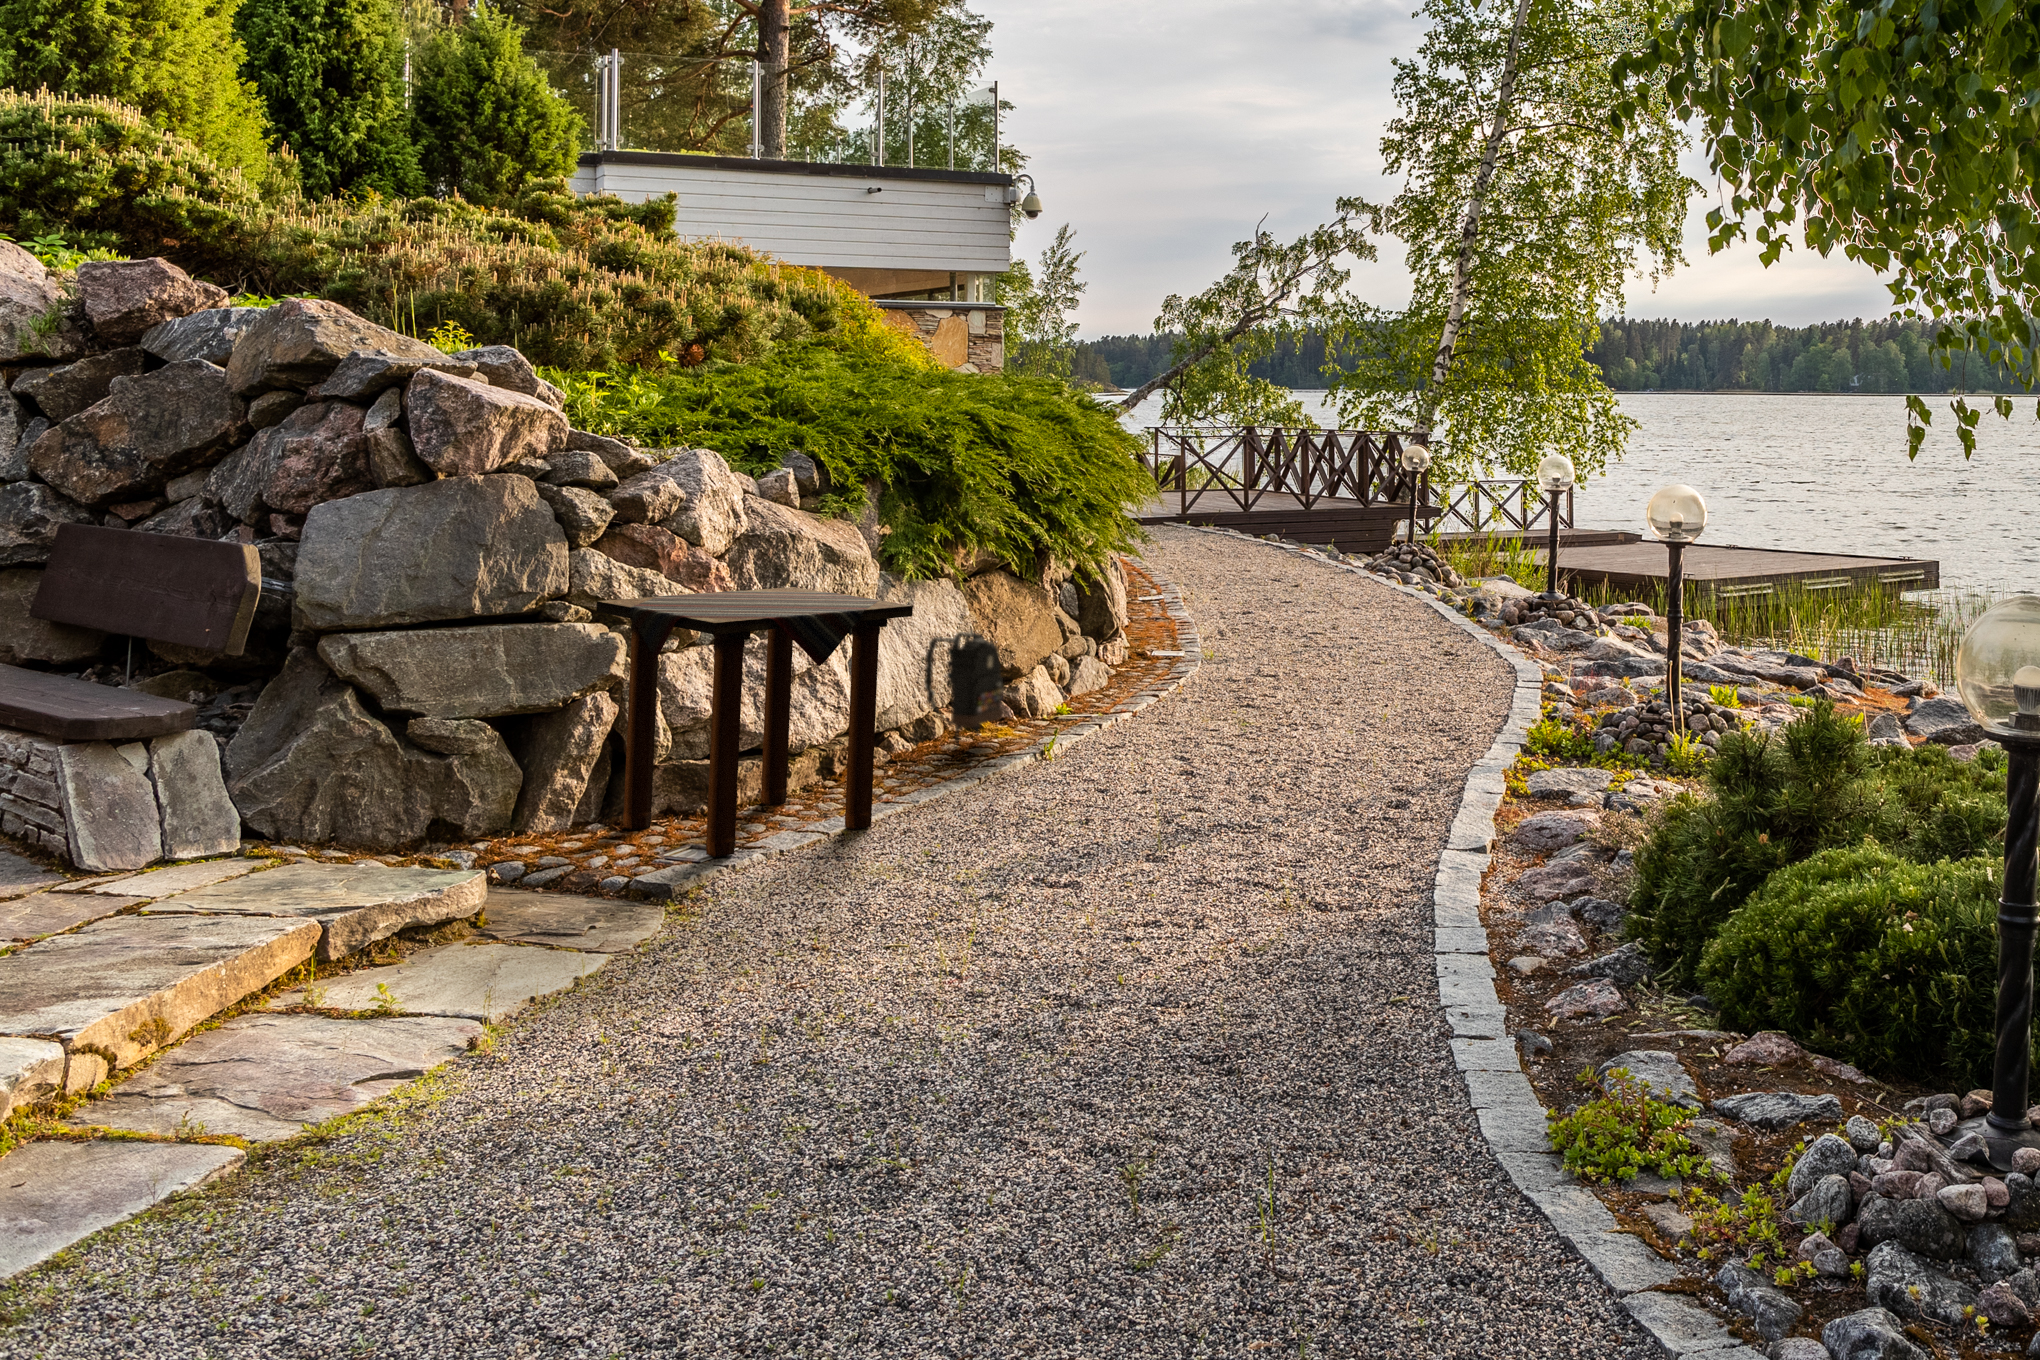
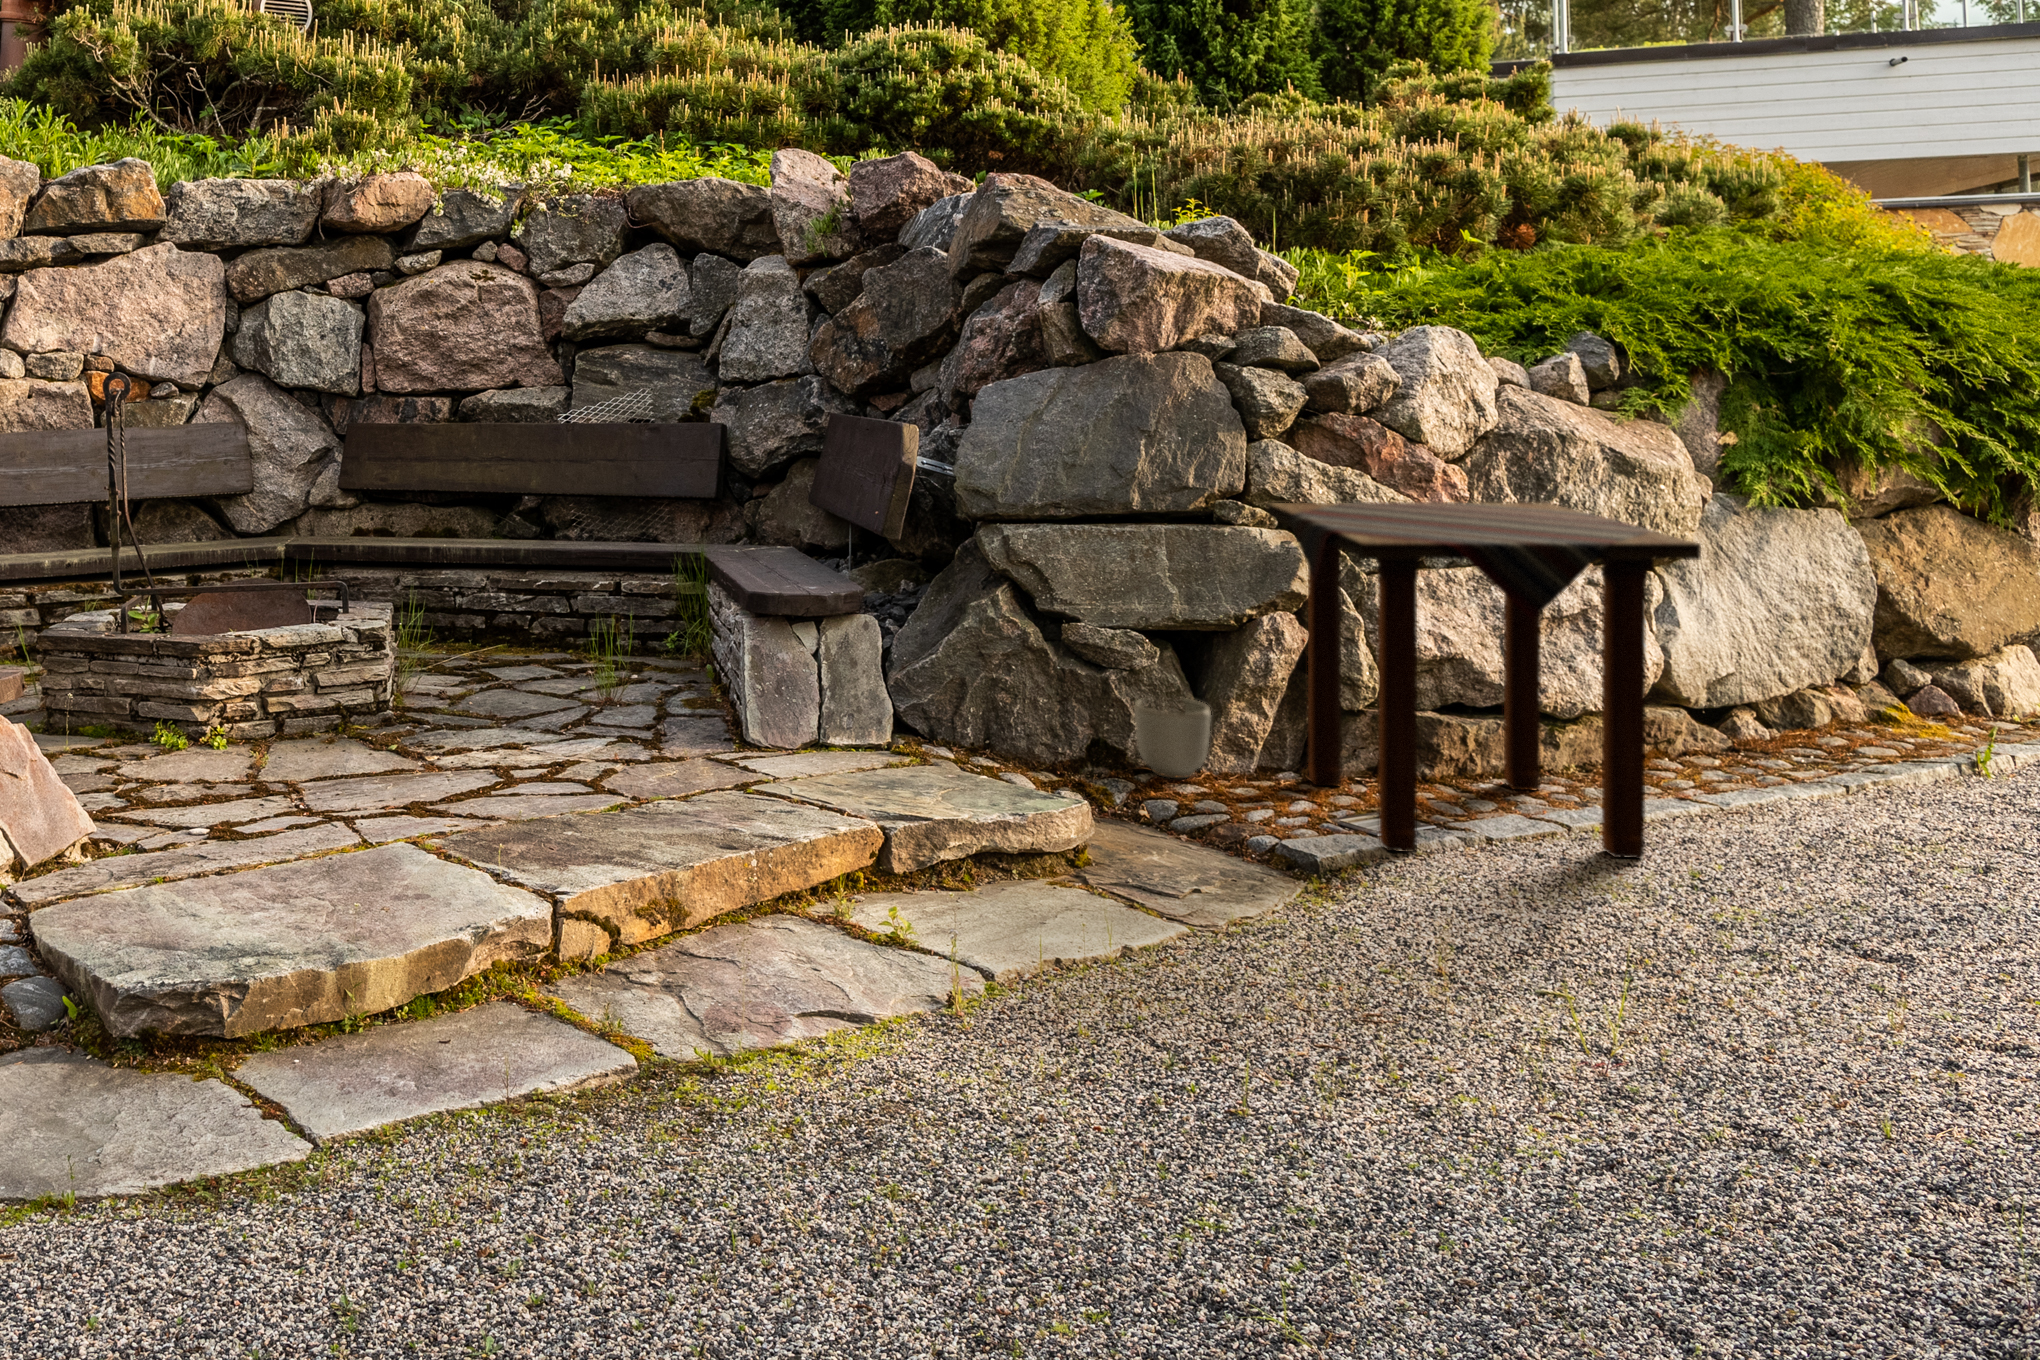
backpack: present [924,632,1003,745] -> none [1807,585,1959,755]
planter: none [476,778,547,849] -> present [1134,698,1211,778]

